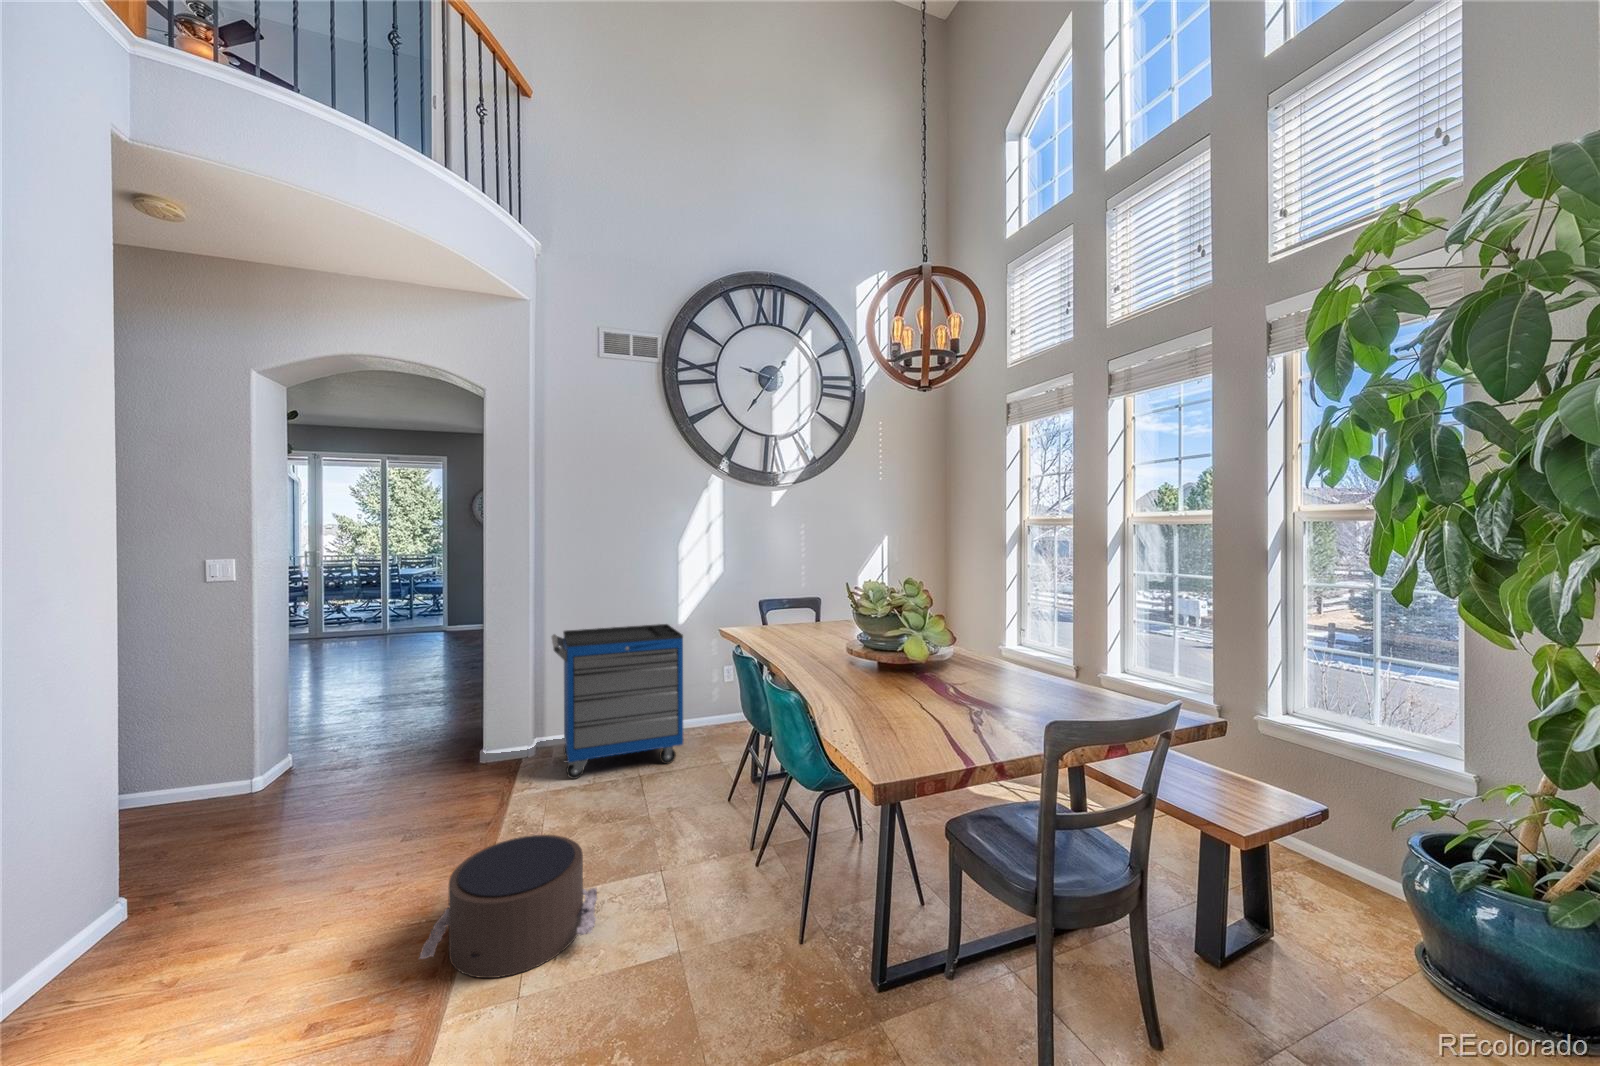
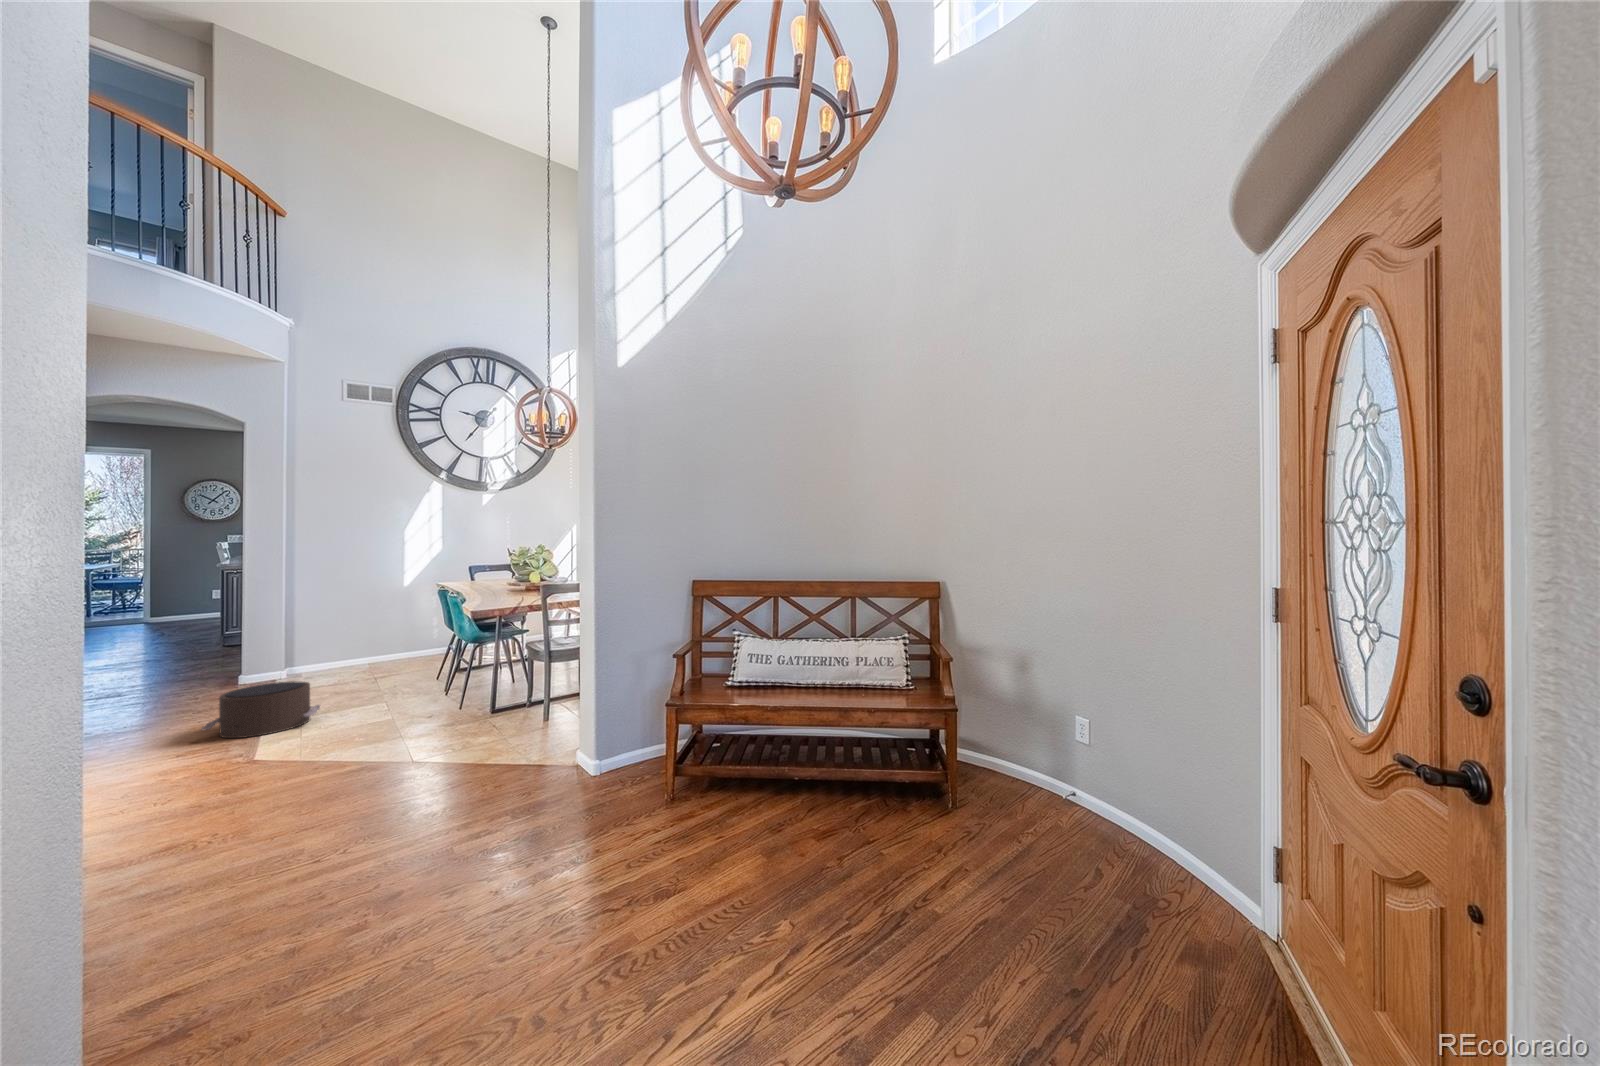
storage cabinet: present [552,624,683,779] -> none [300,584,405,683]

